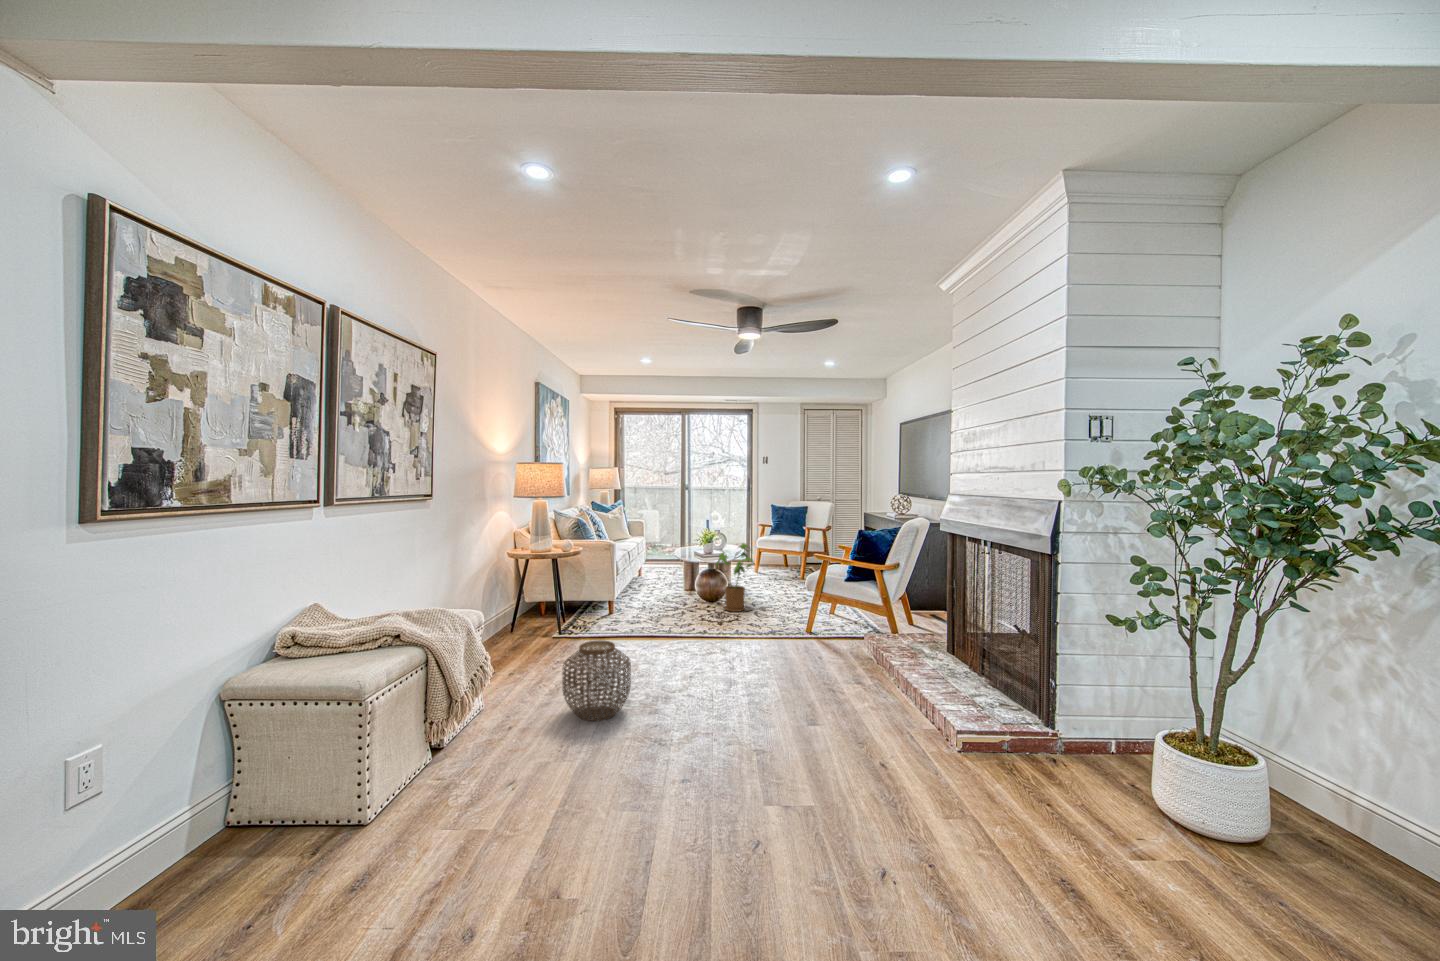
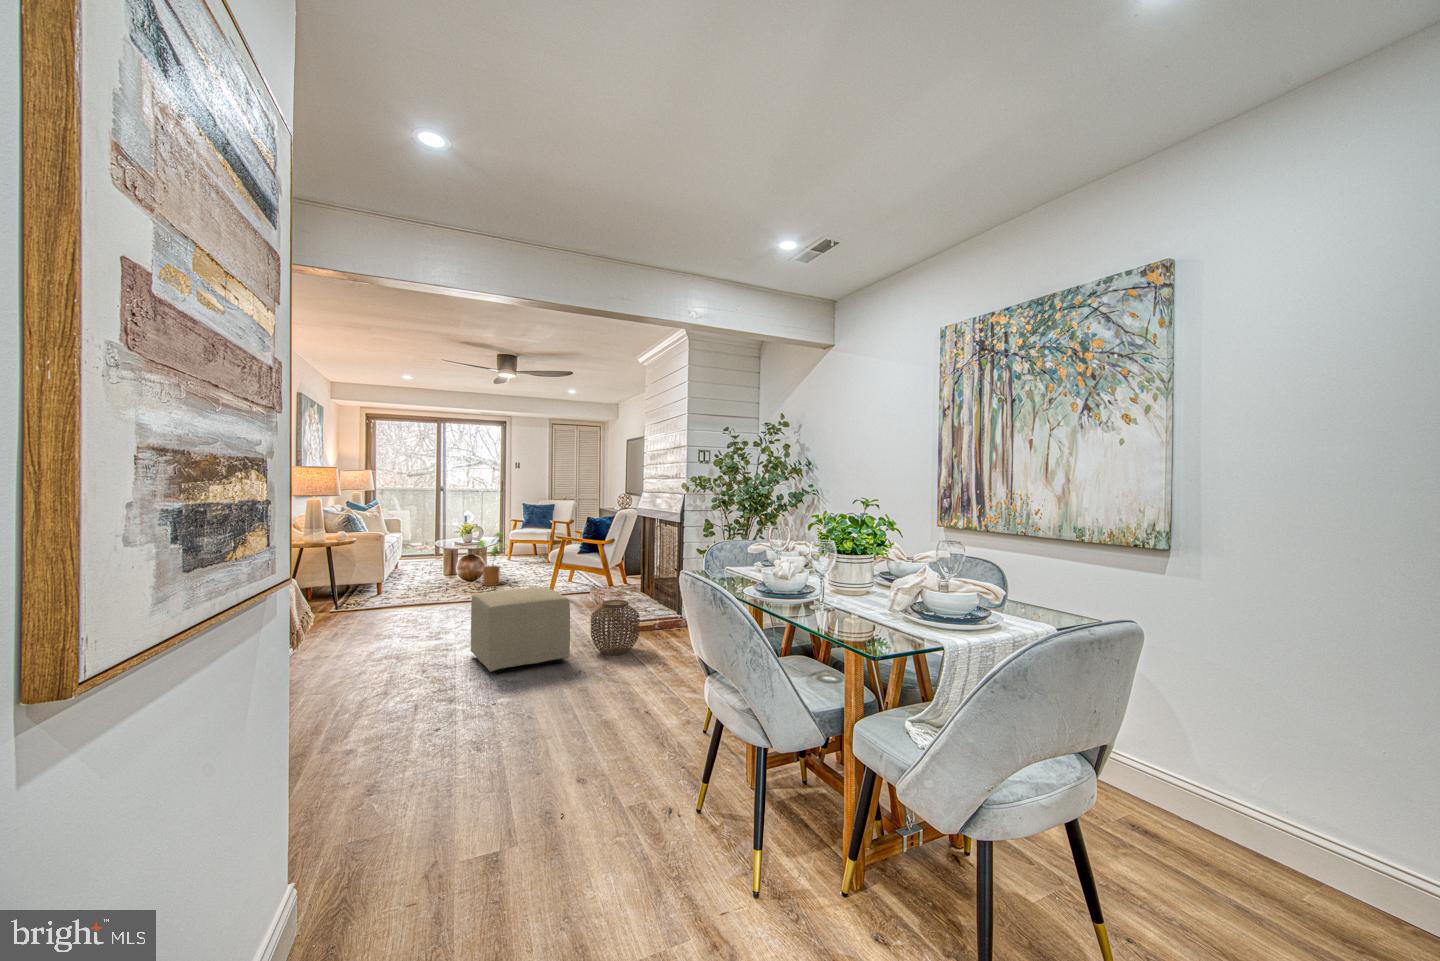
woven basket: present [562,640,631,721] -> present [591,600,640,655]
ottoman: none [691,659,858,831] -> present [471,587,570,673]

